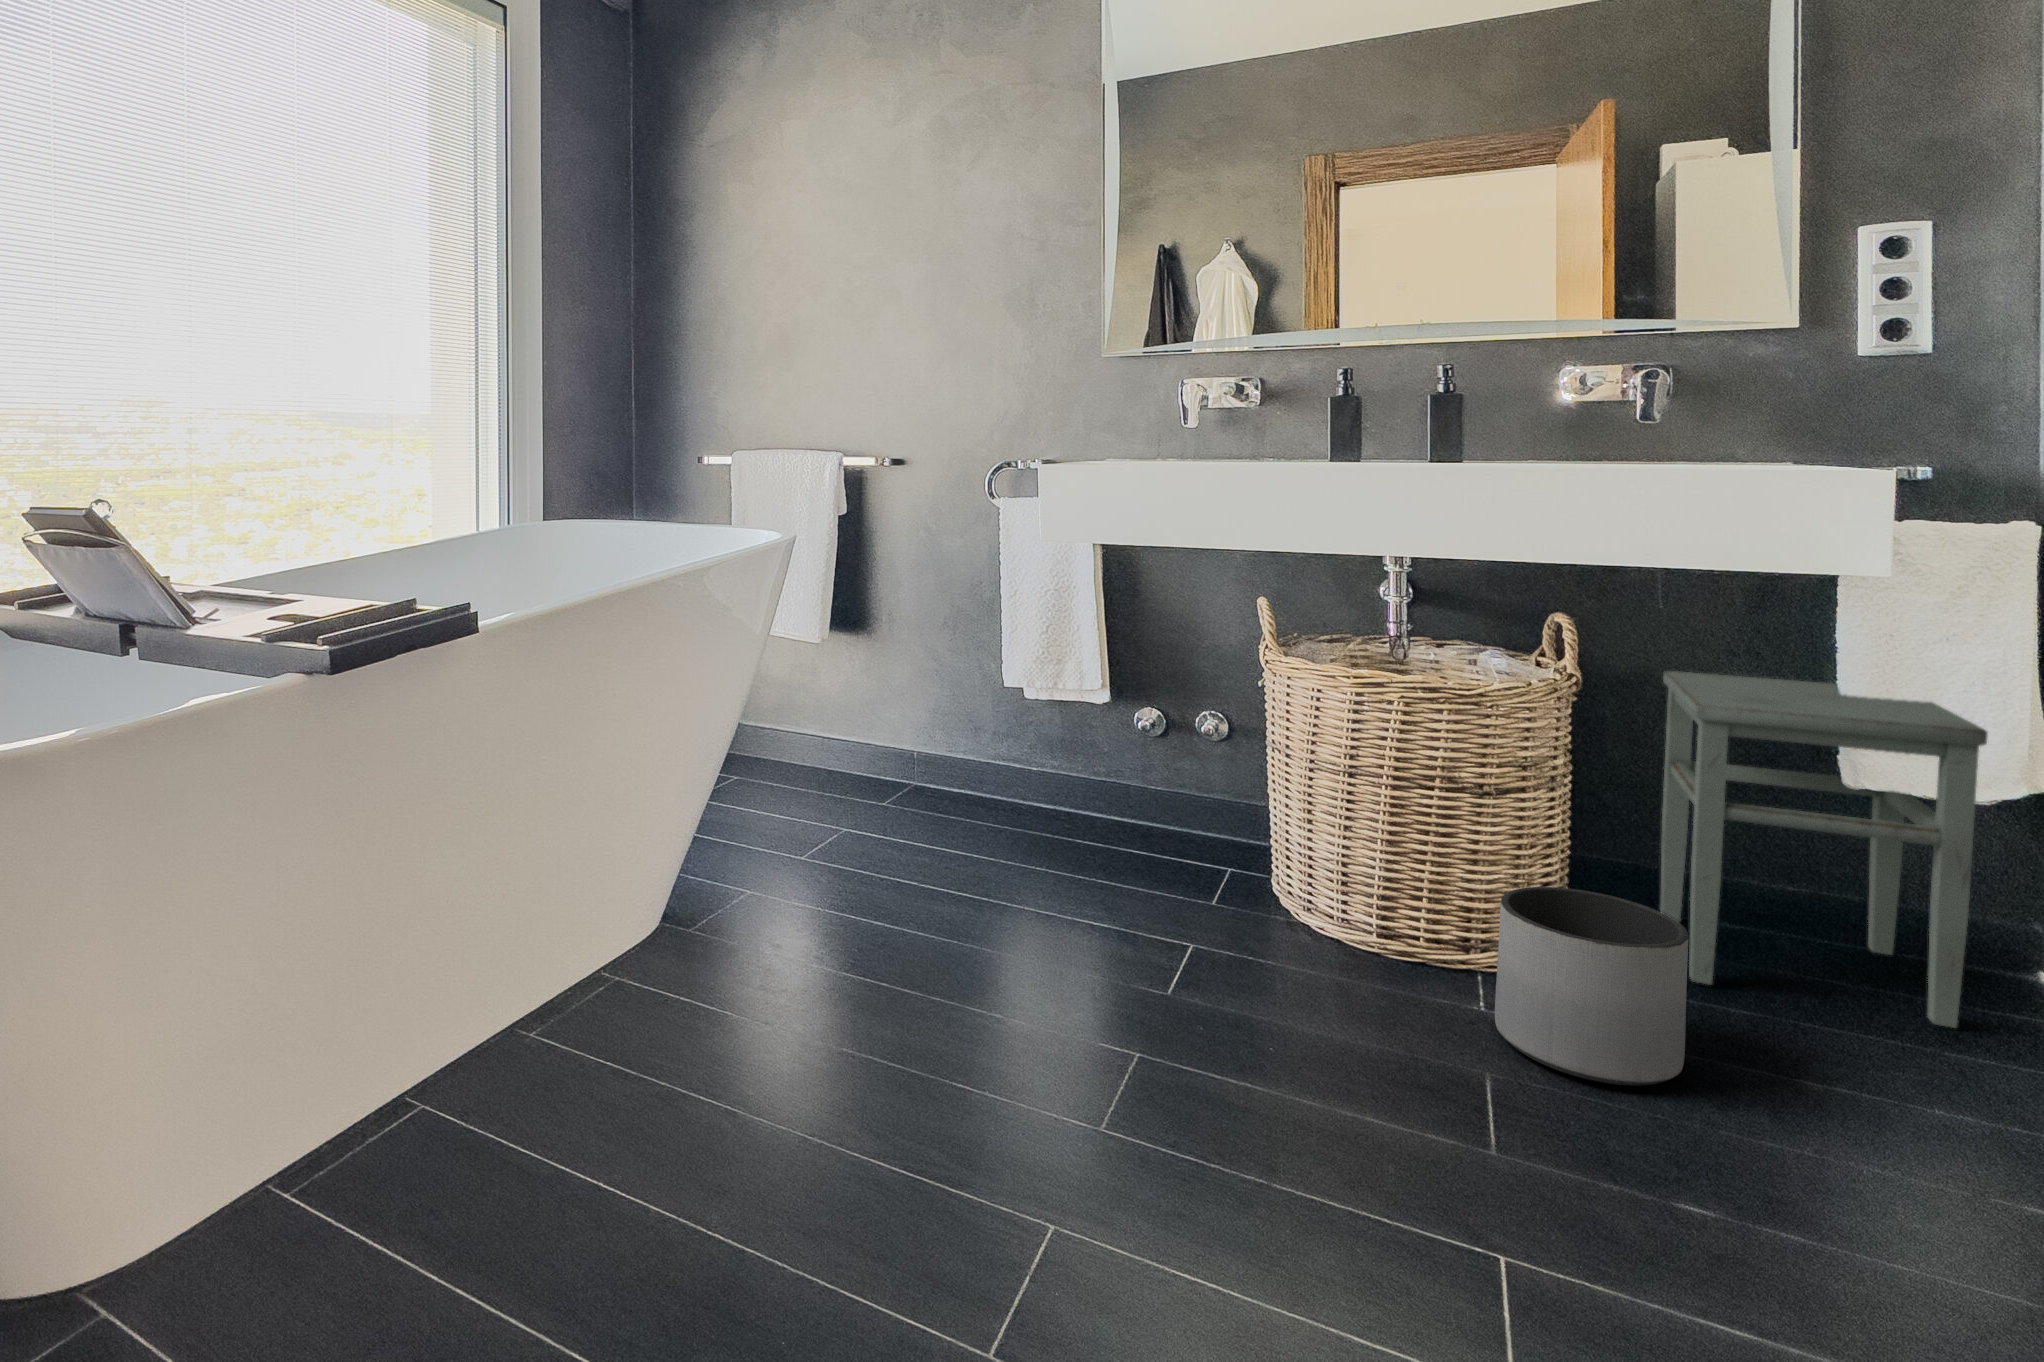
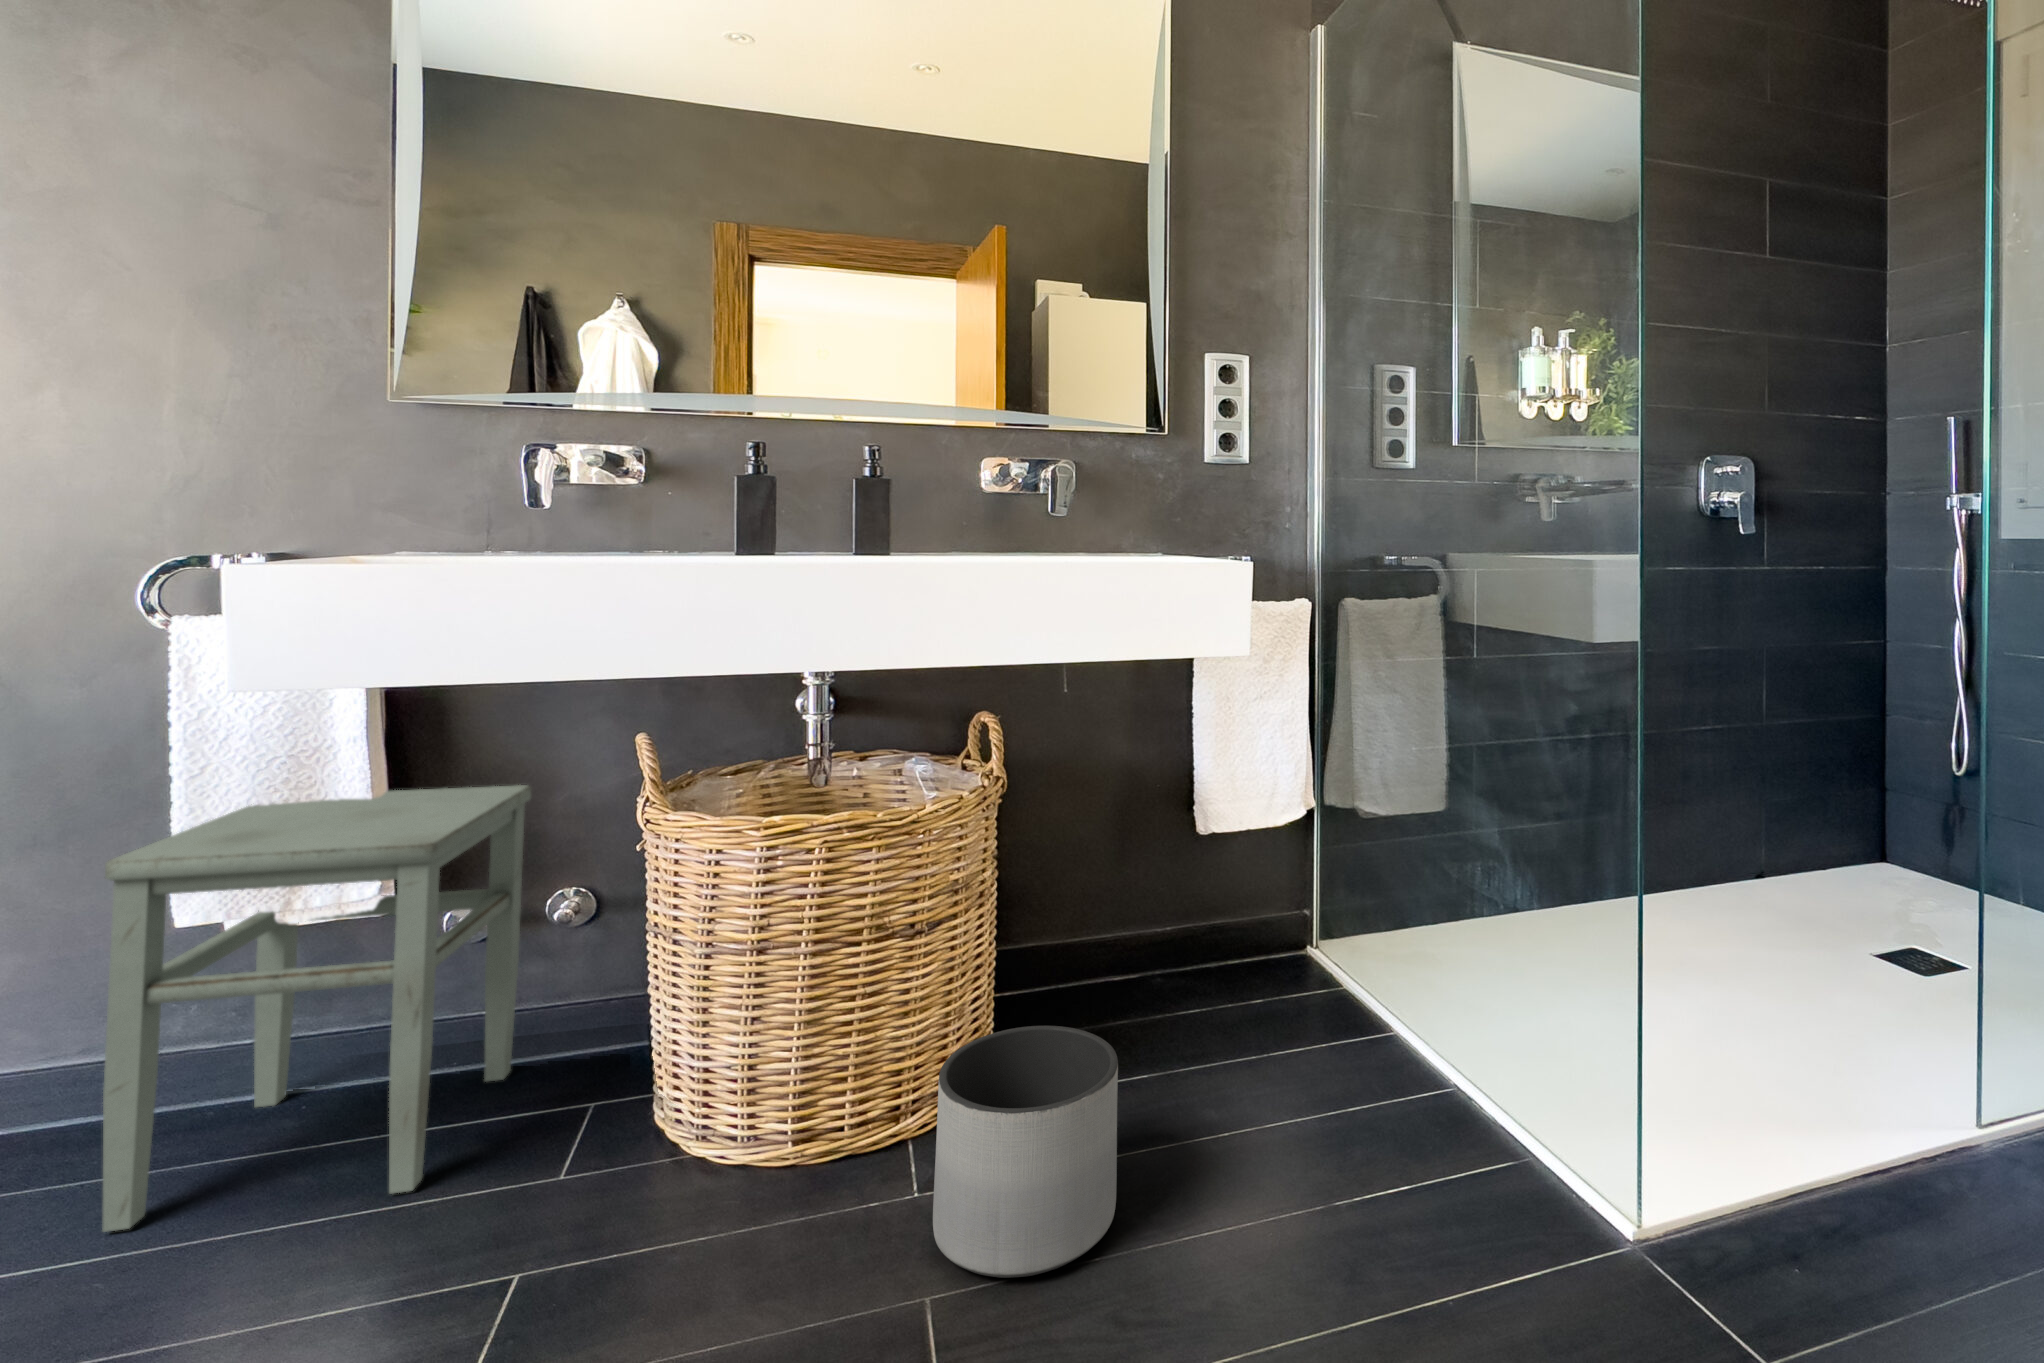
stool: present [1660,671,1987,1028] -> present [102,785,532,1232]

